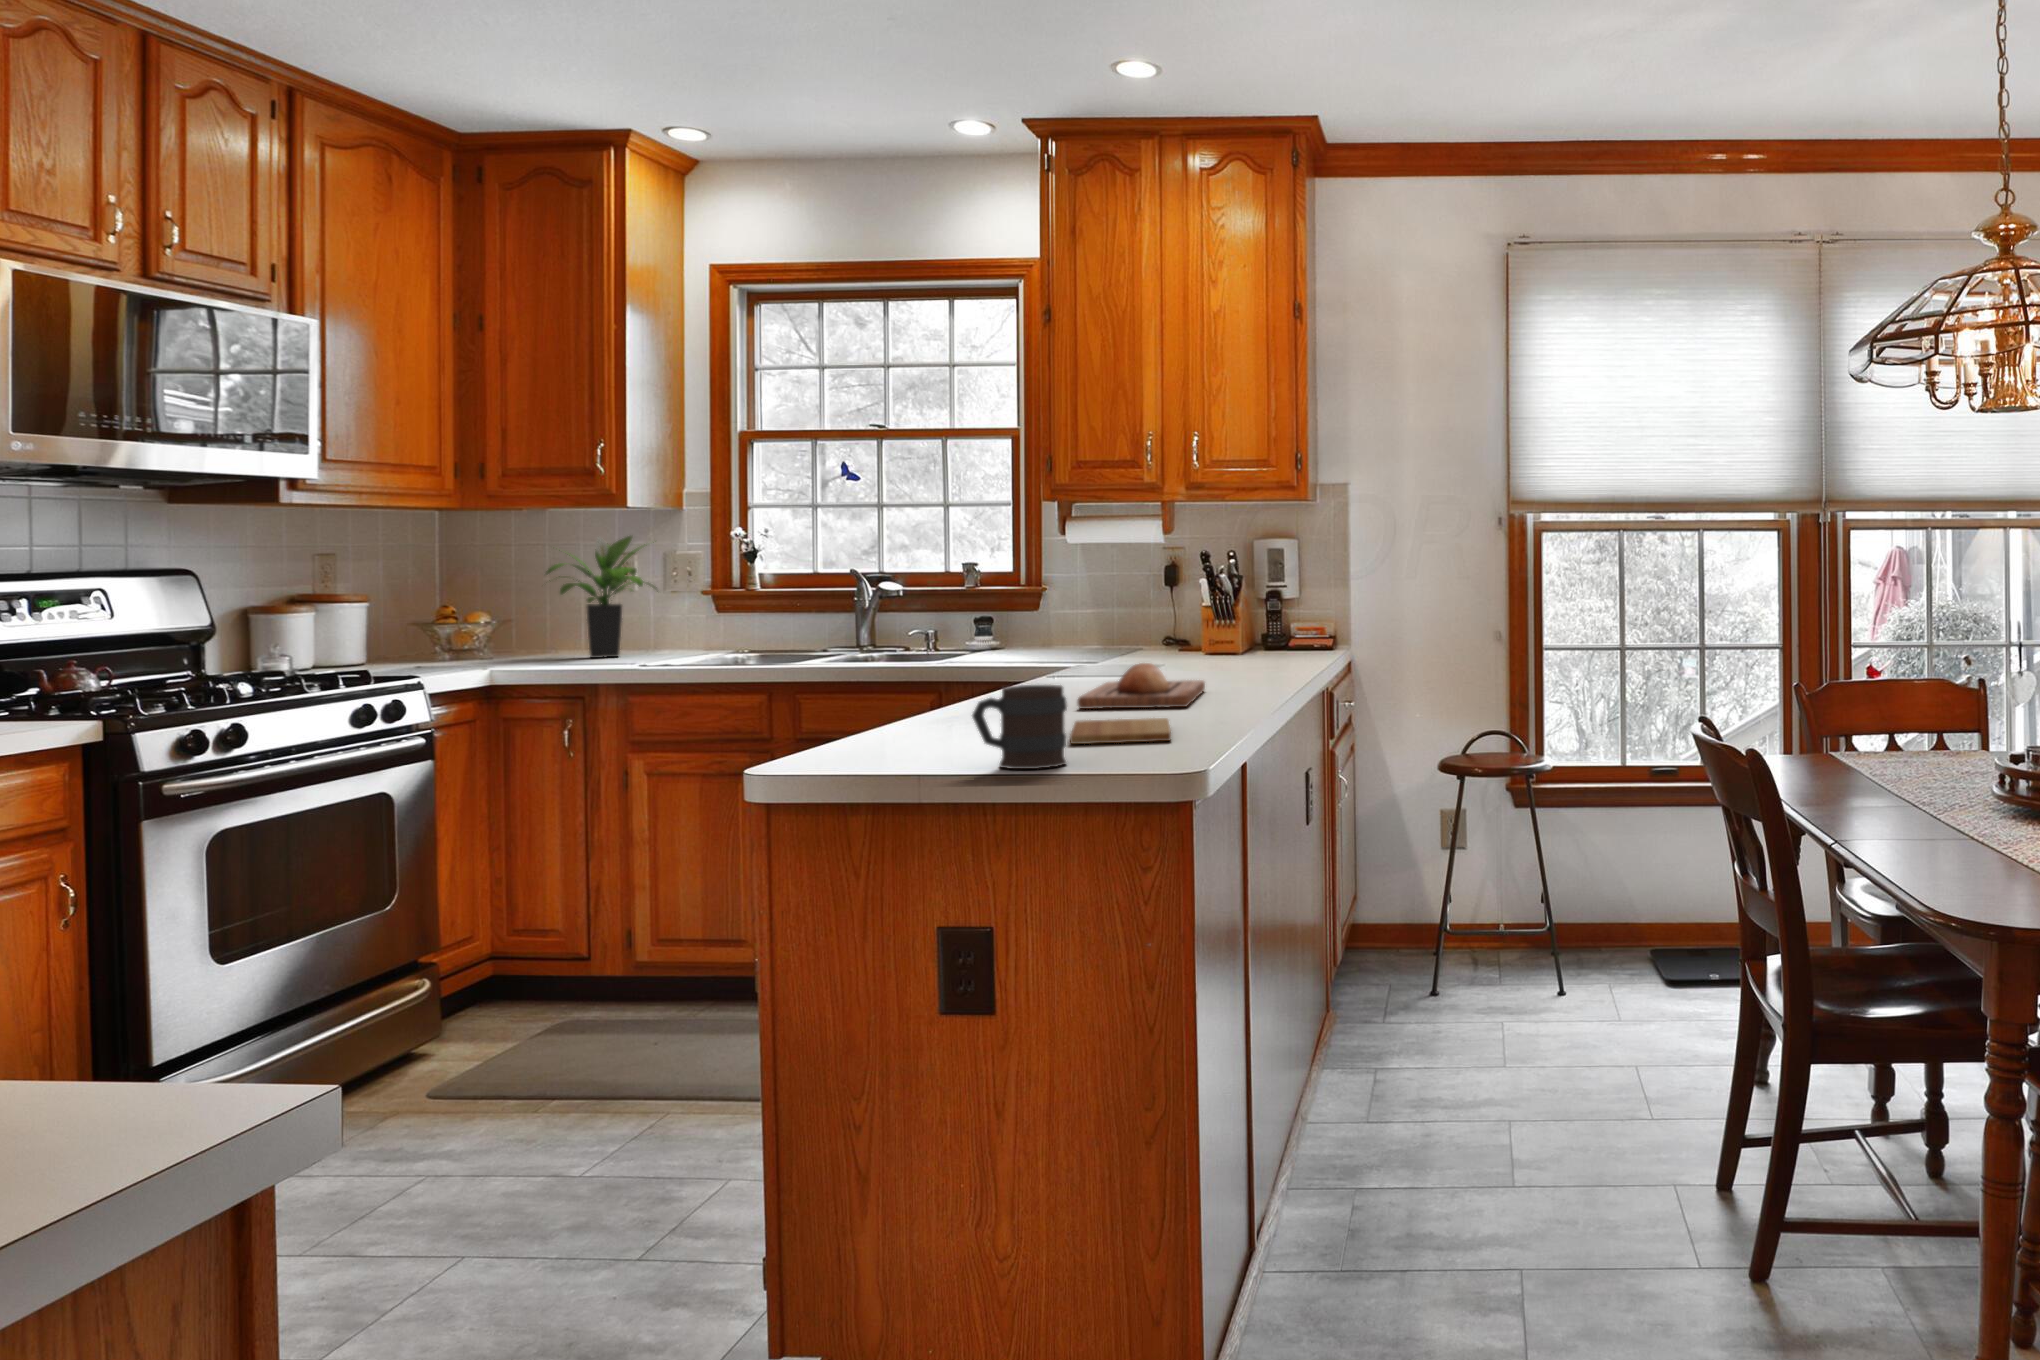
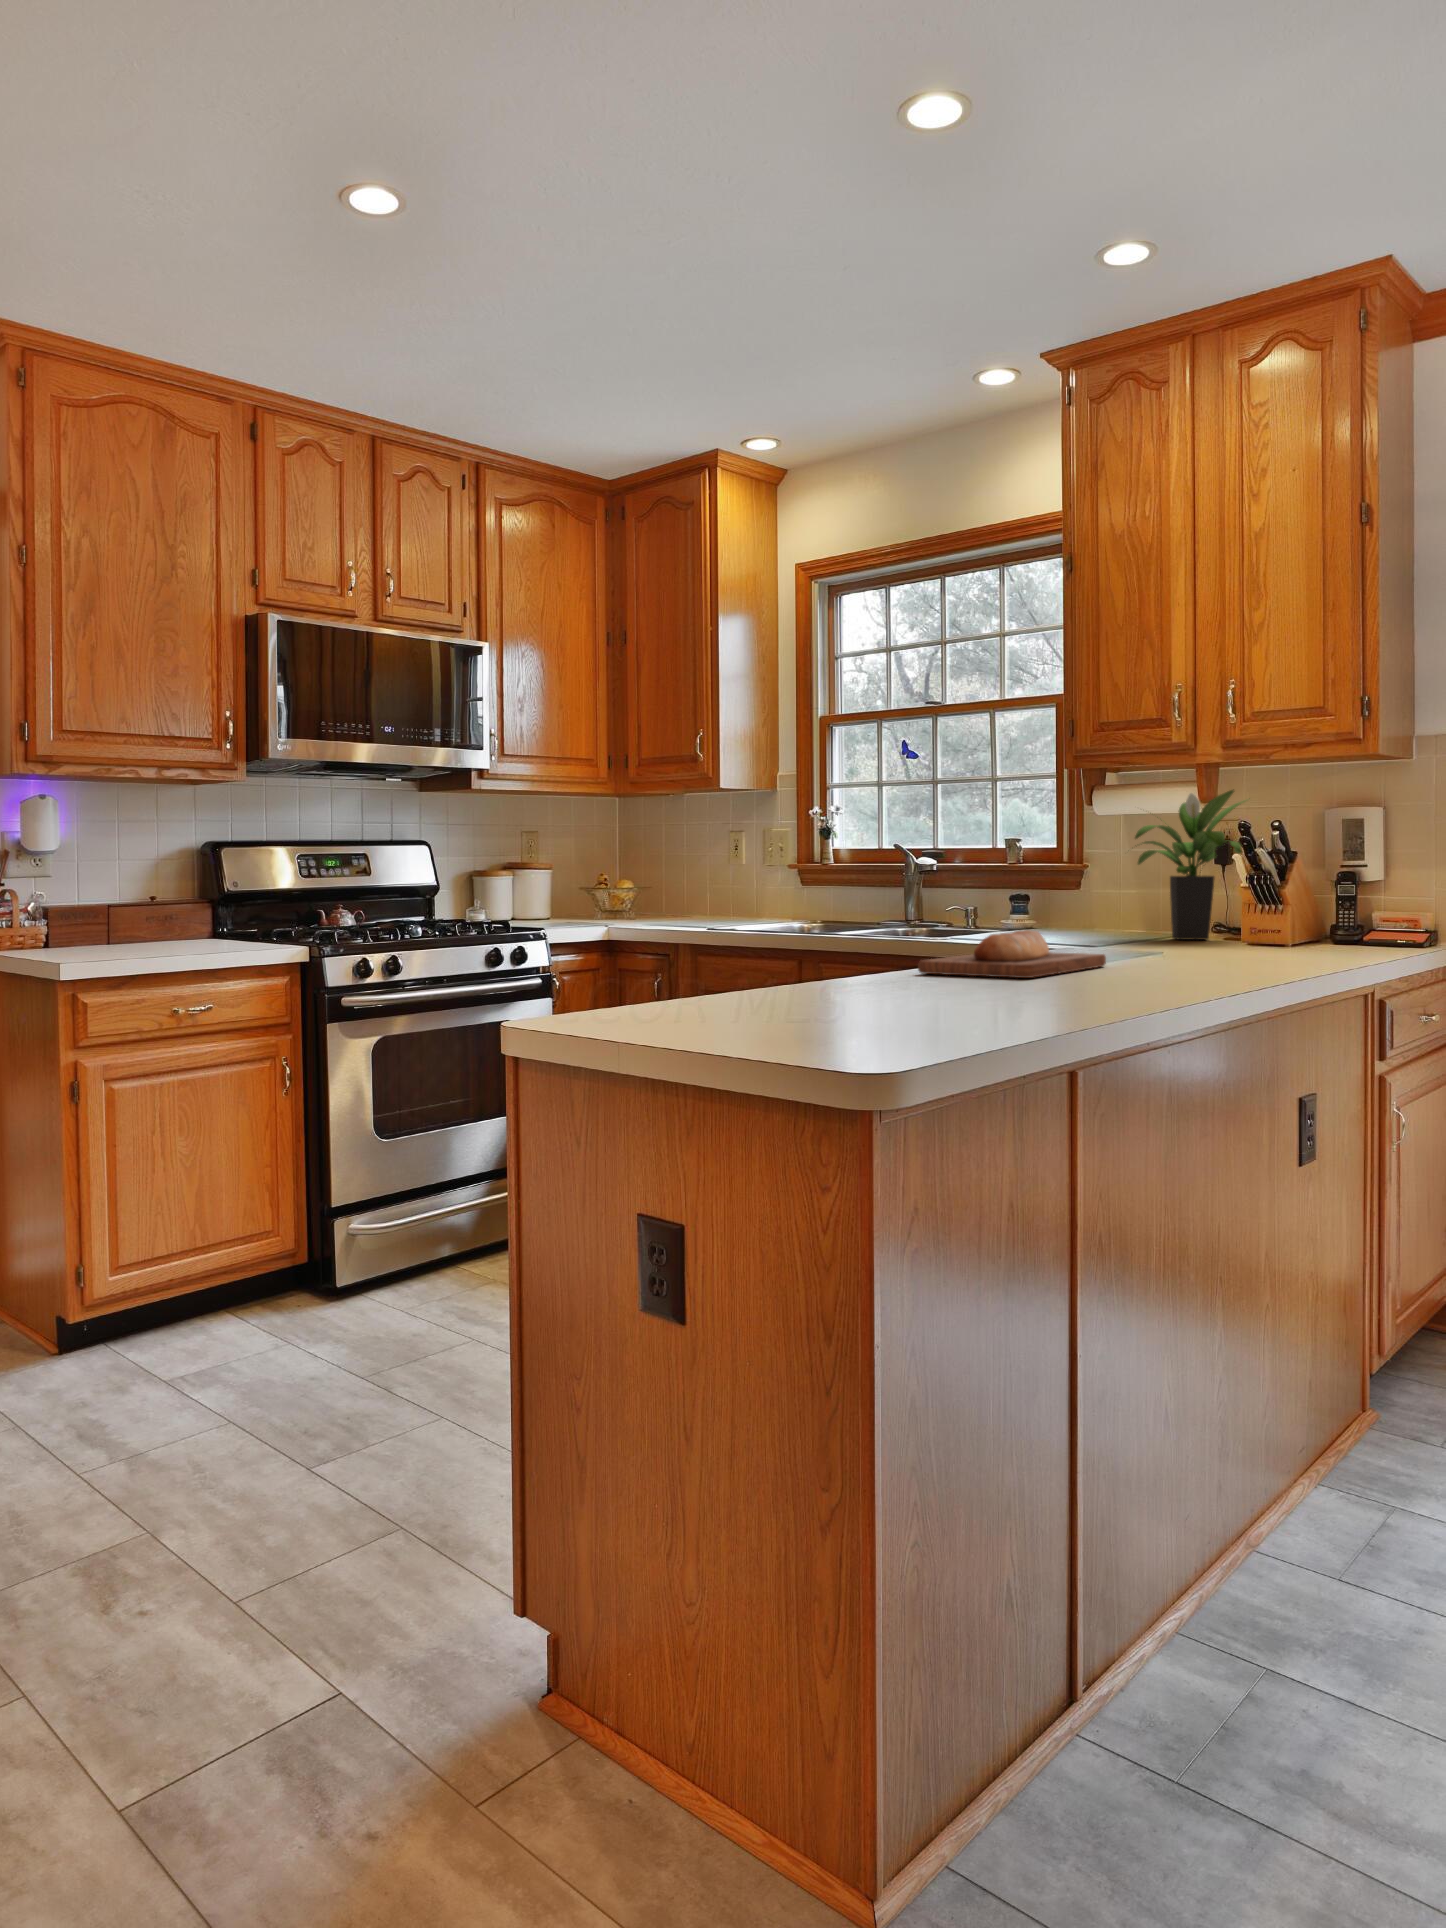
potted plant: present [546,536,656,658] -> present [1135,789,1250,940]
mug: present [972,685,1067,769] -> none [625,927,731,1017]
cutting board: present [1070,718,1171,744] -> none [793,980,949,1004]

